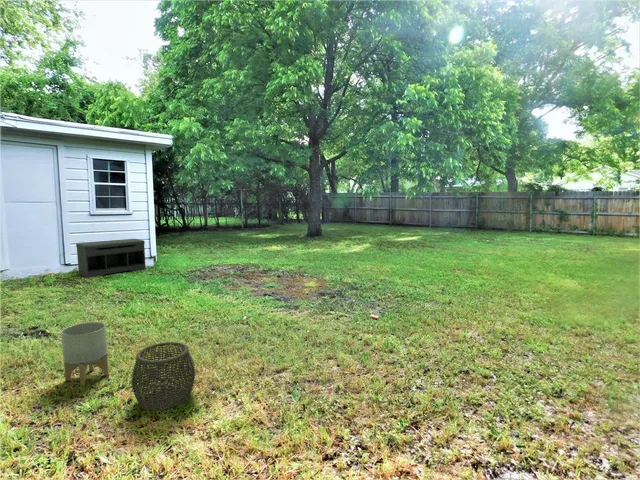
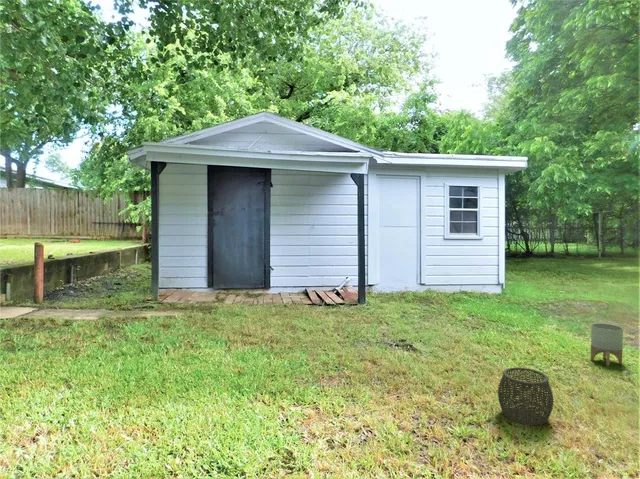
bench: present [76,239,146,278] -> none [433,265,491,298]
planter: present [61,322,109,386] -> present [590,323,623,366]

